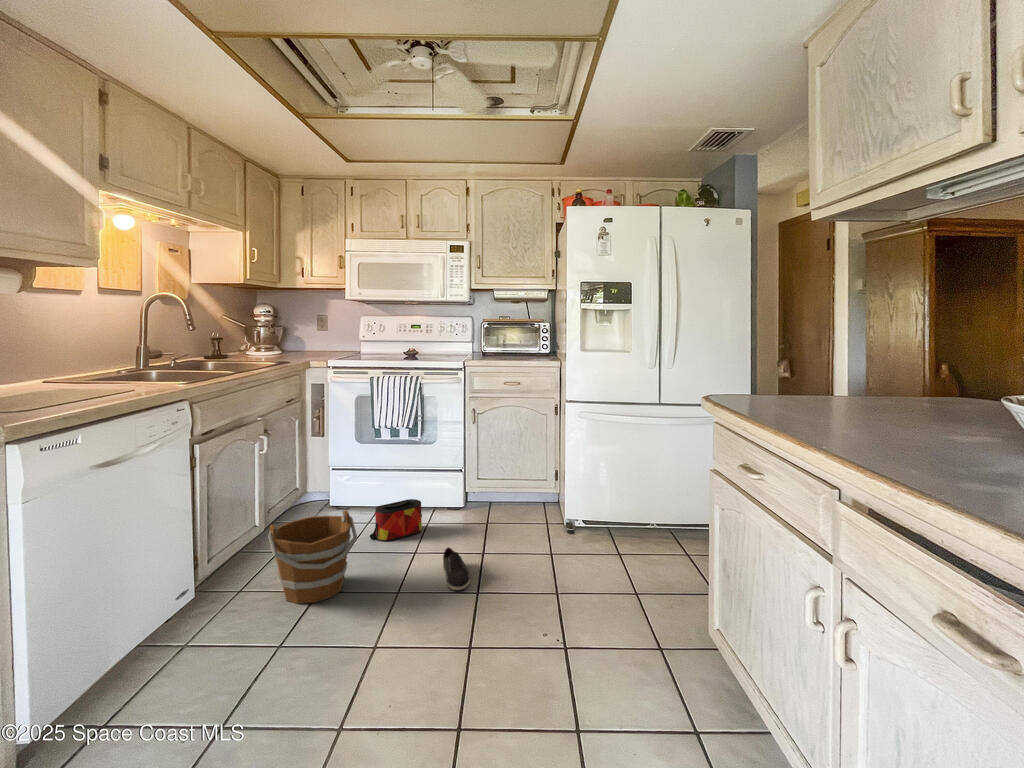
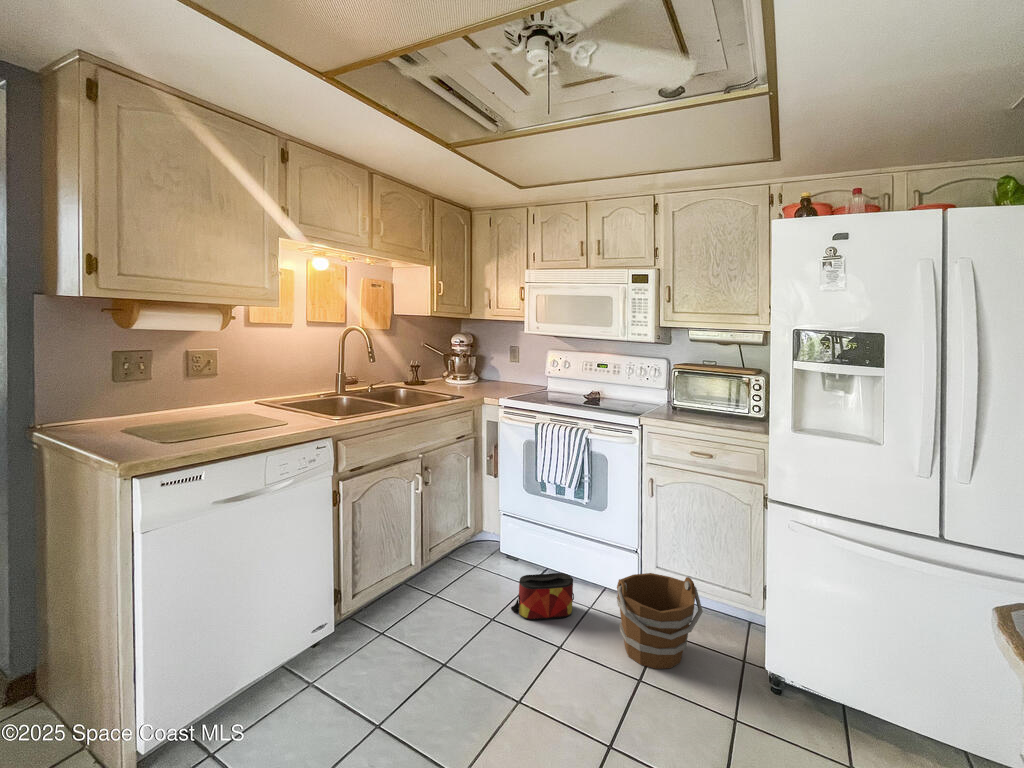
bucket: present [268,510,357,604] -> present [617,573,703,669]
shoe: present [443,547,470,590] -> none [562,661,592,735]

